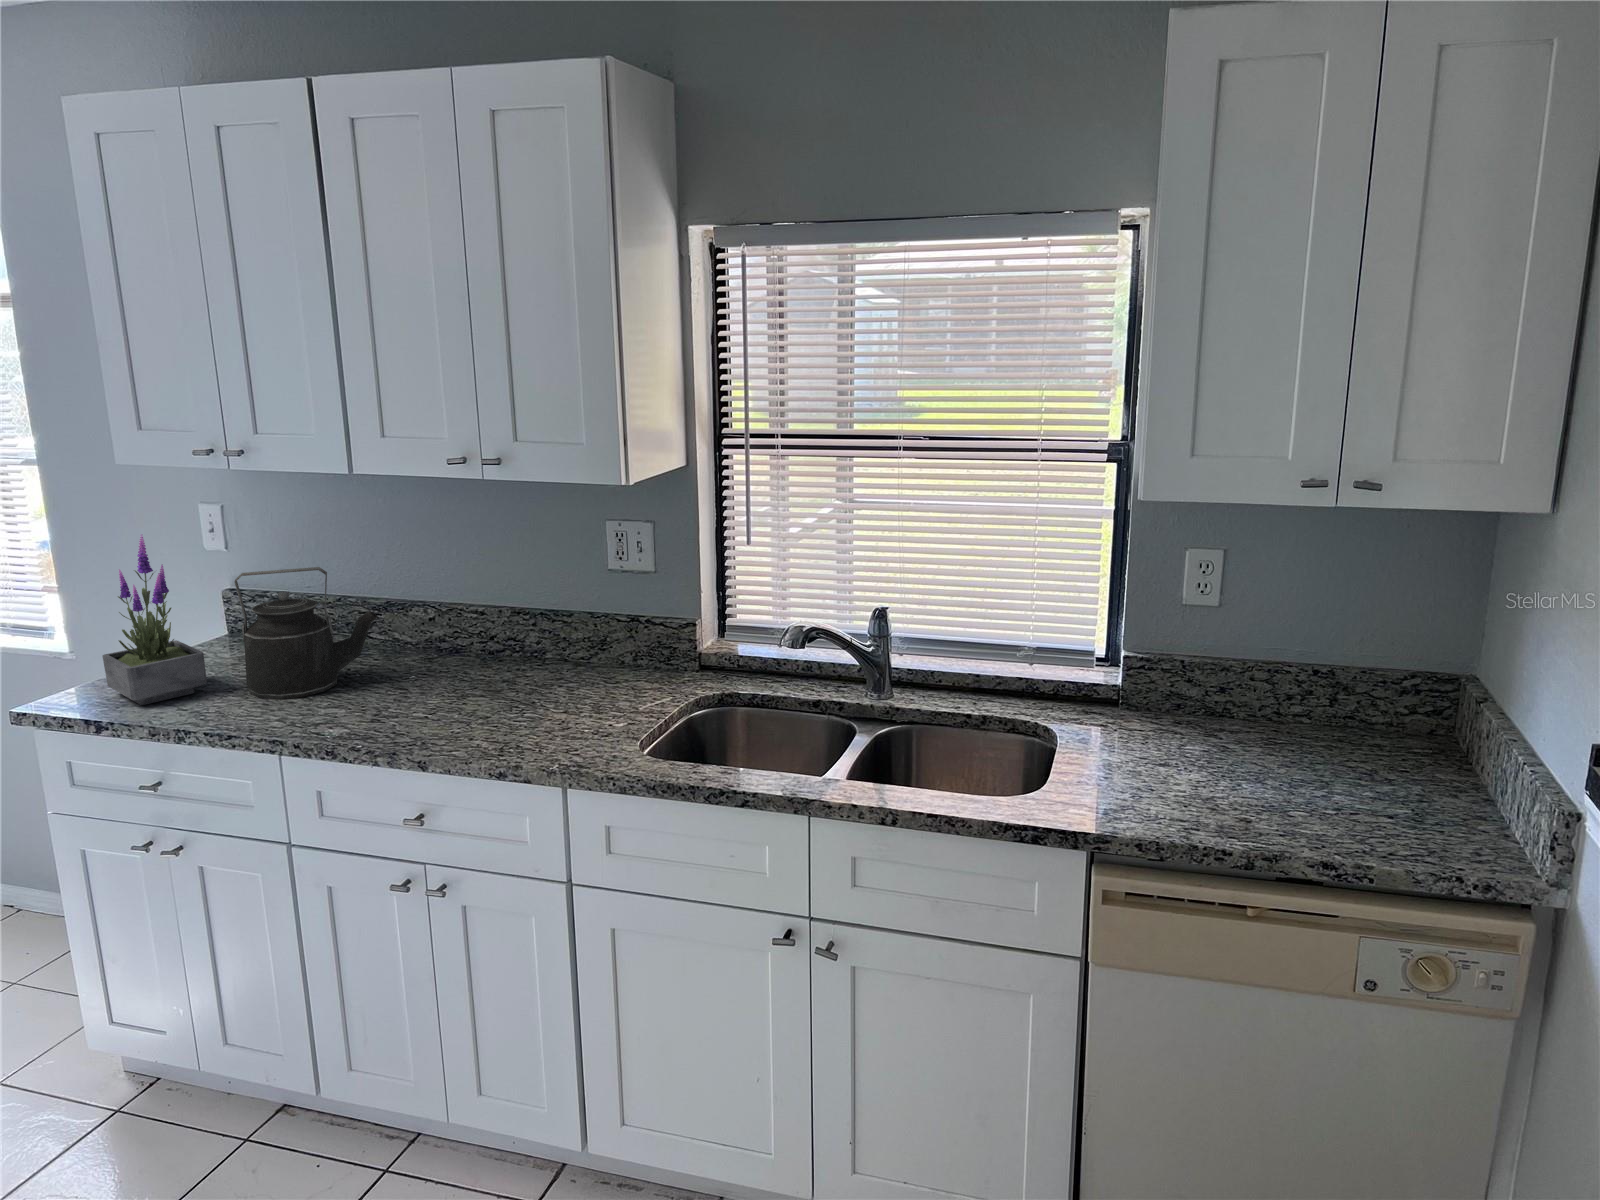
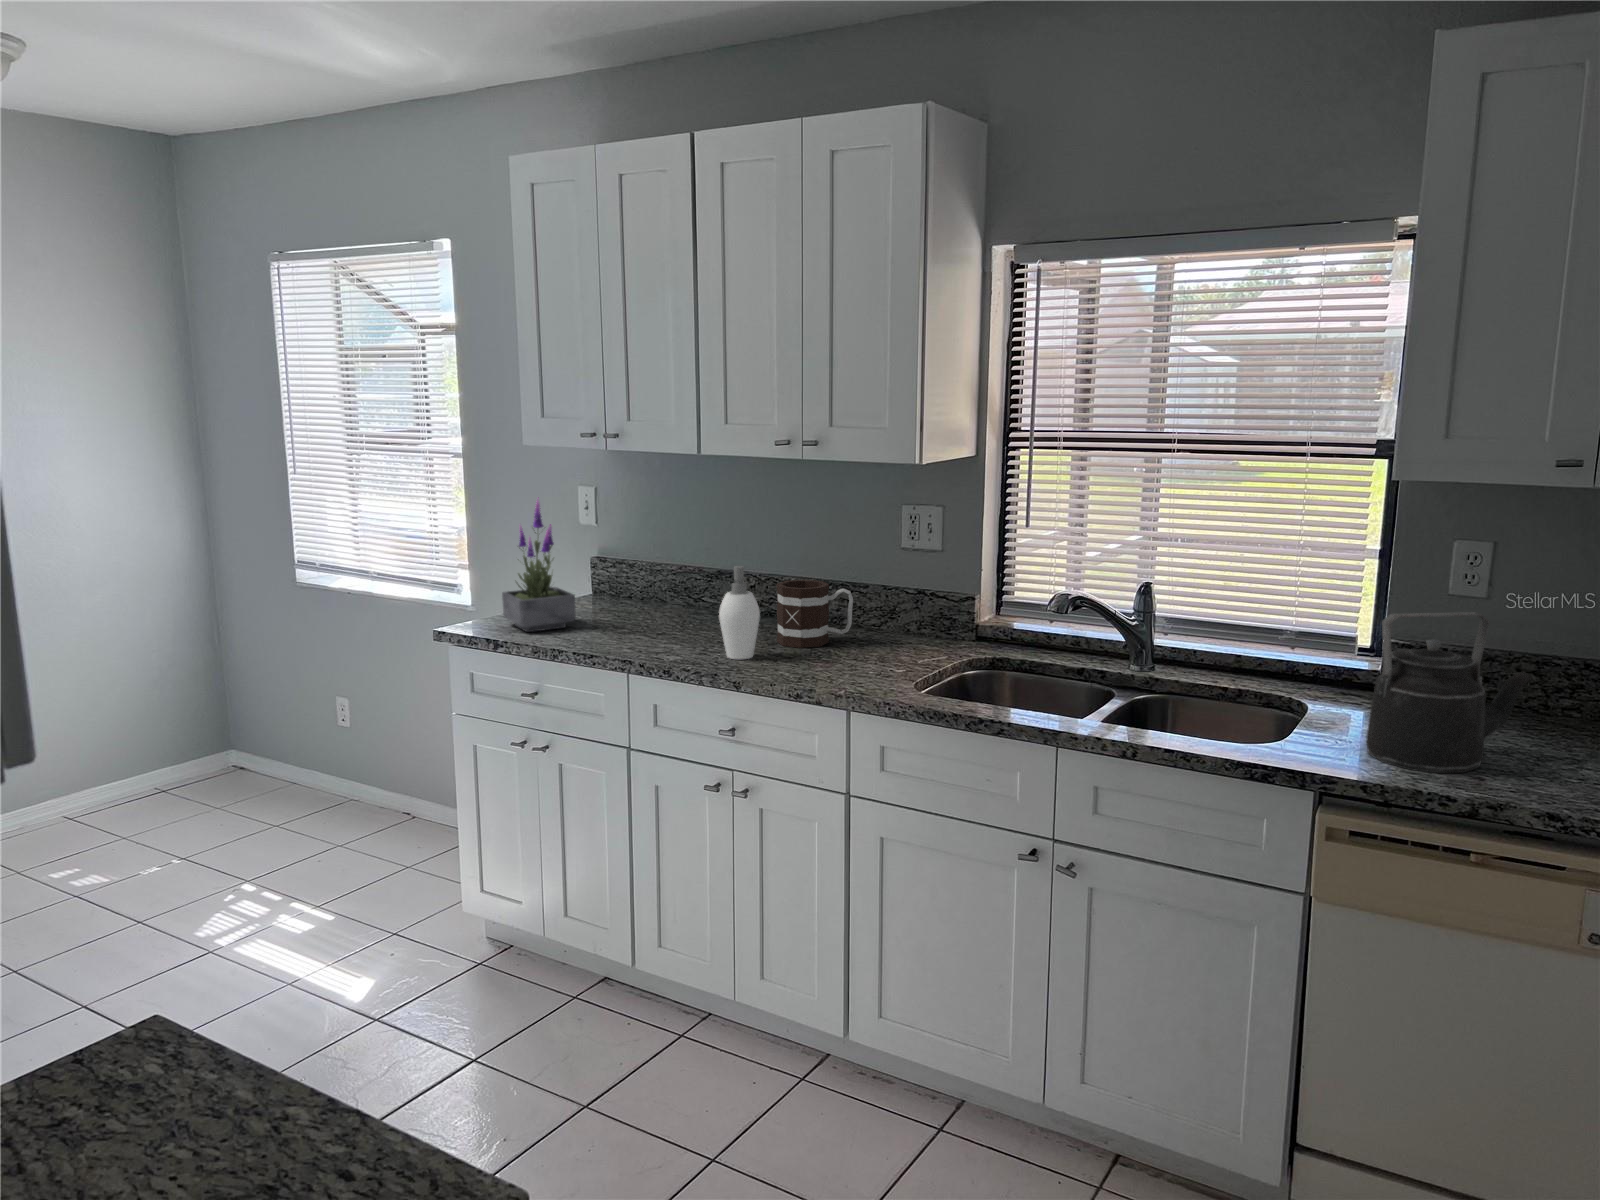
kettle: present [234,567,378,699] -> present [1366,612,1531,773]
soap dispenser: none [393,614,456,726] -> present [719,566,760,659]
mug: none [462,616,556,700] -> present [776,580,853,648]

